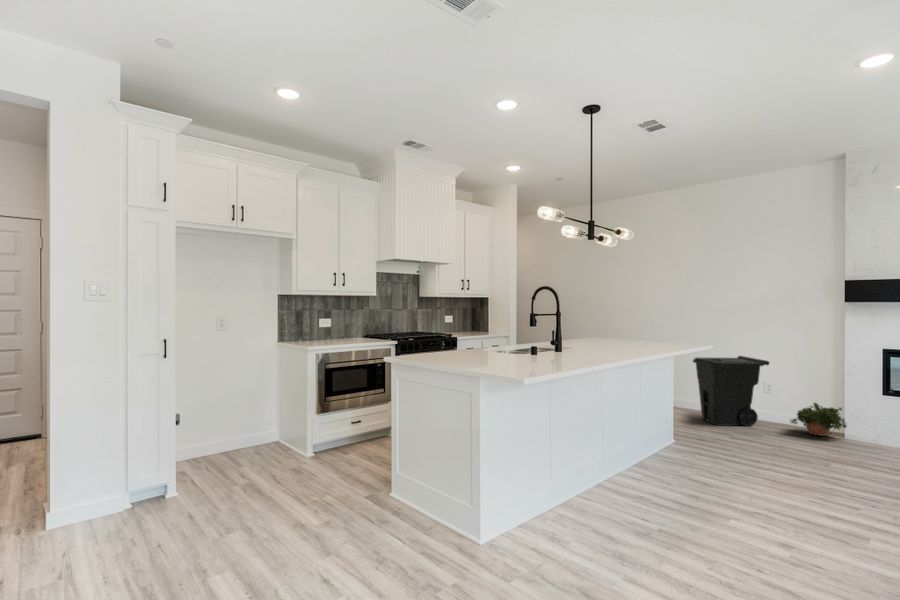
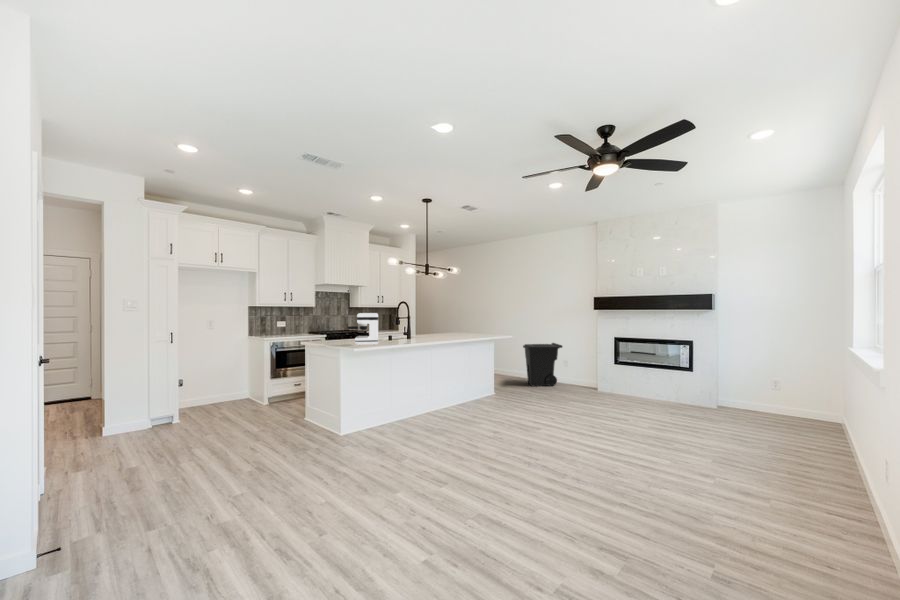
coffee maker: none [490,305,555,367] -> present [348,313,378,345]
potted plant: present [790,403,846,436] -> none [569,370,601,392]

